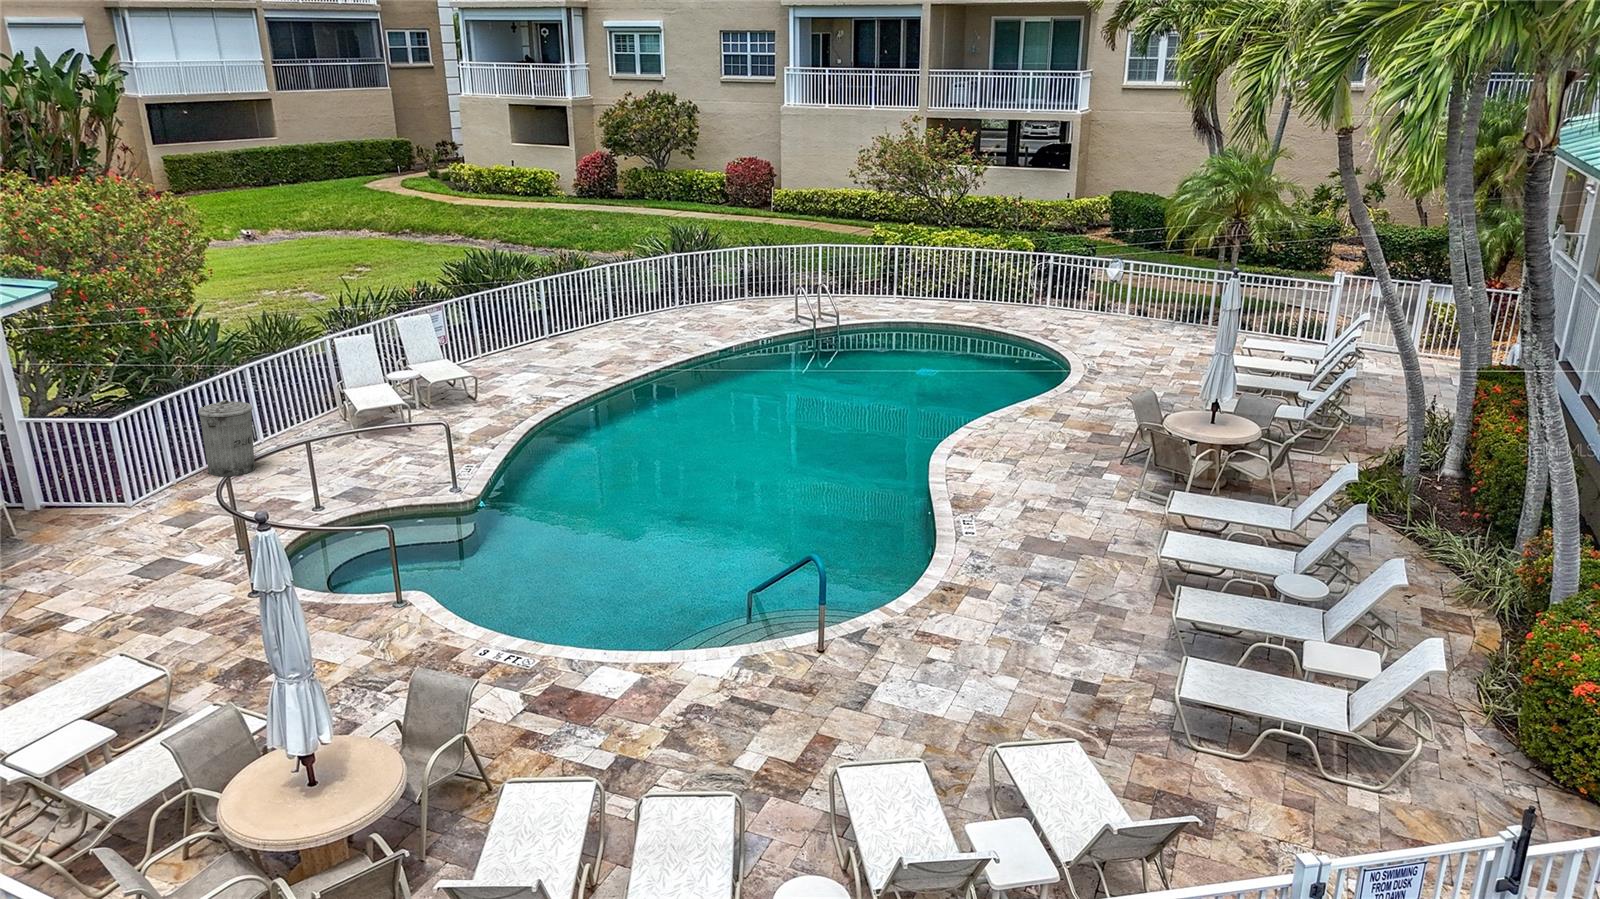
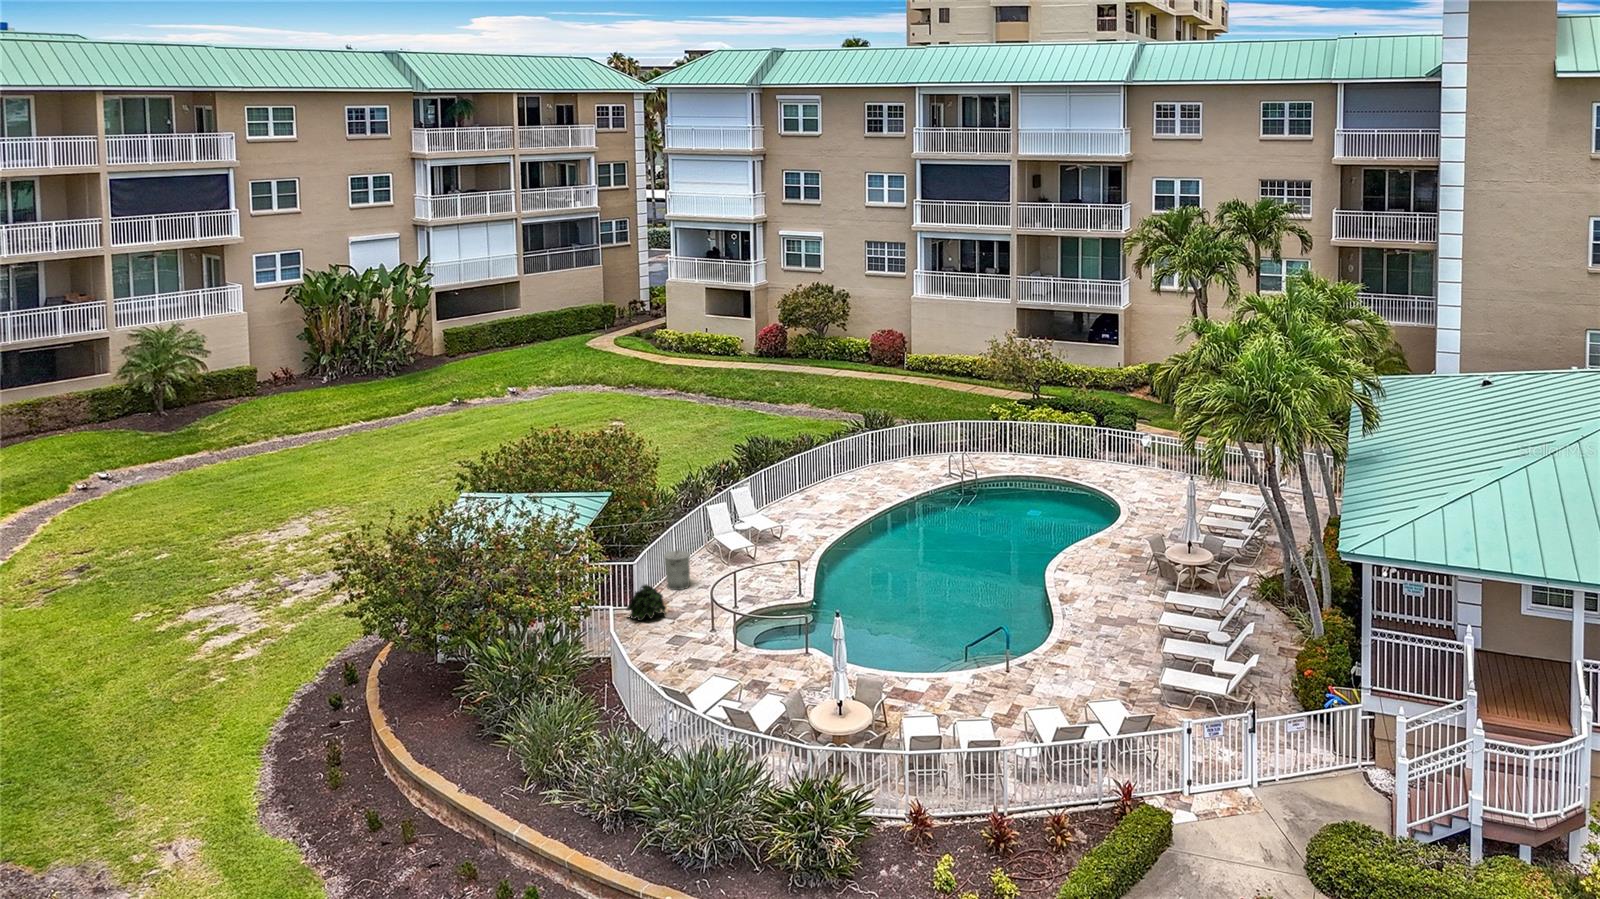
potted plant: none [78,457,166,533] -> present [627,584,666,621]

